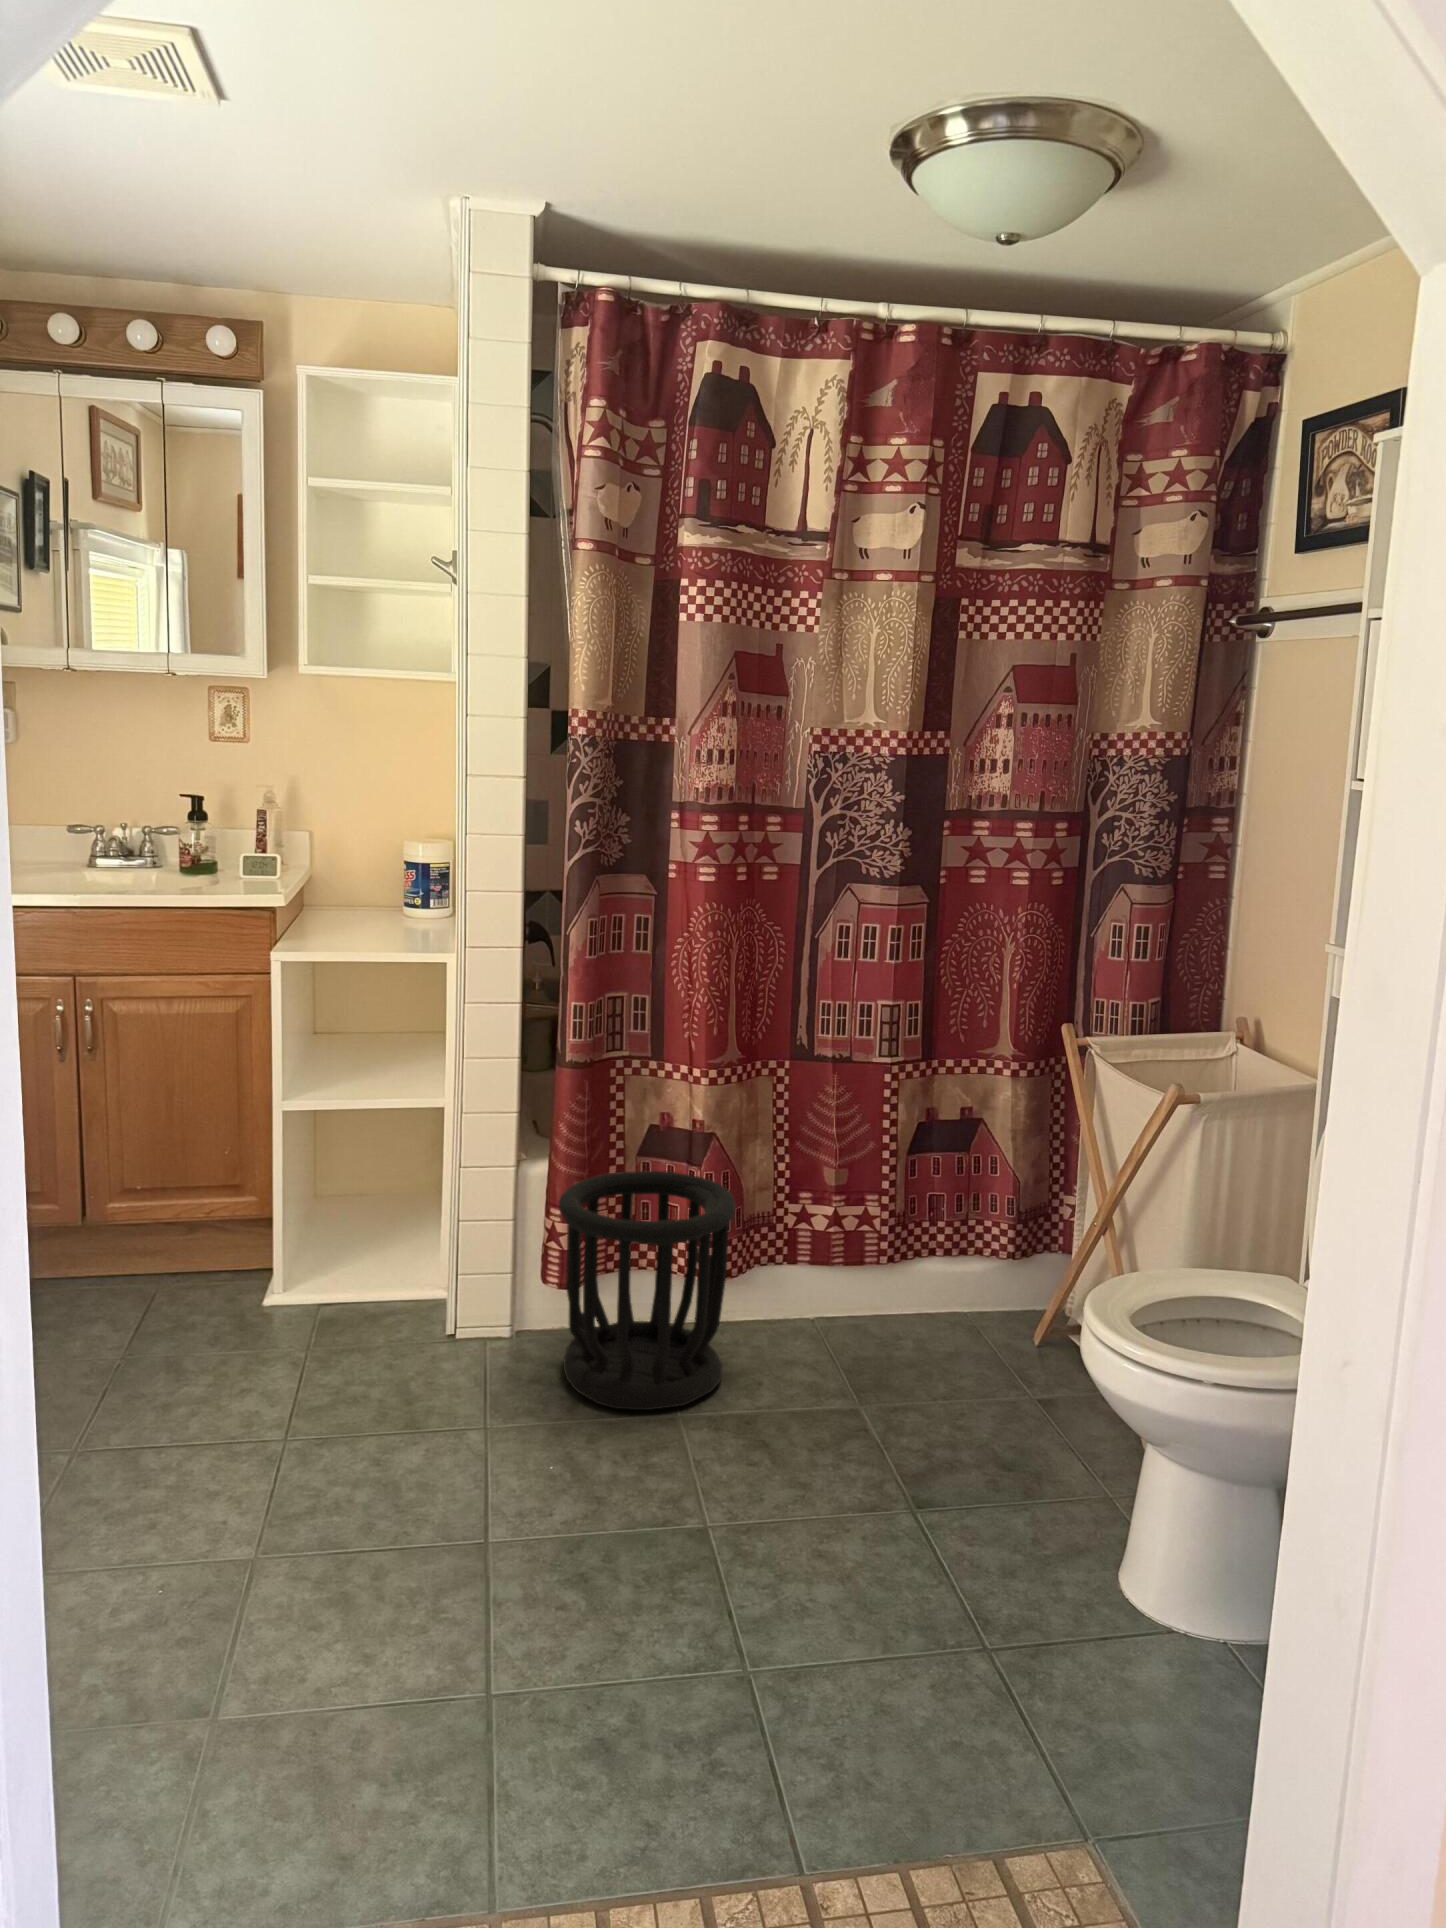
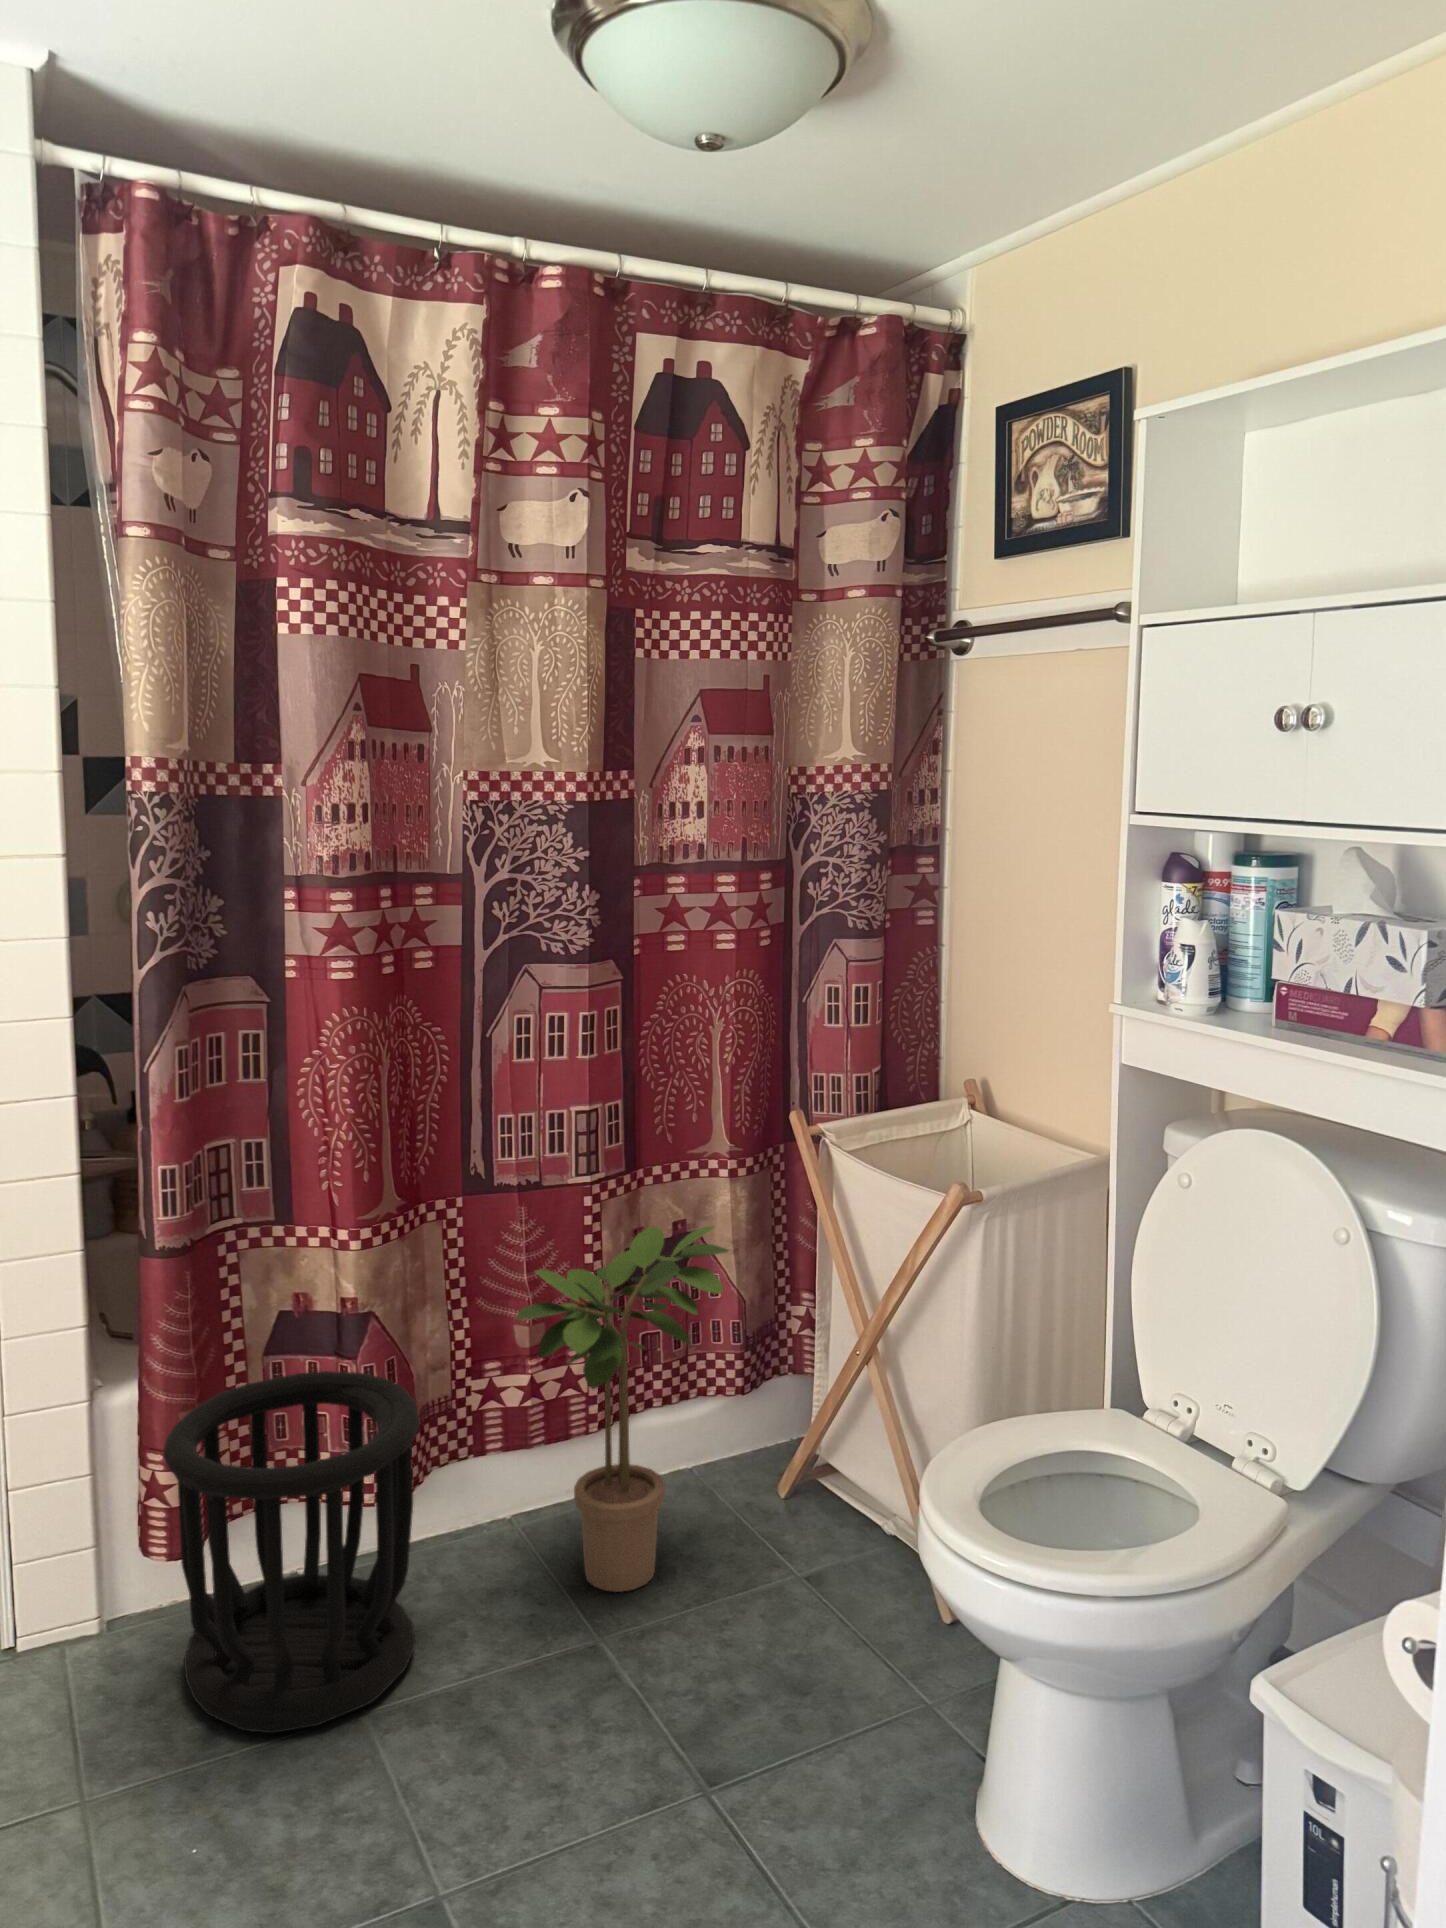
potted plant: none [813,1100,995,1378] -> present [515,1226,729,1592]

